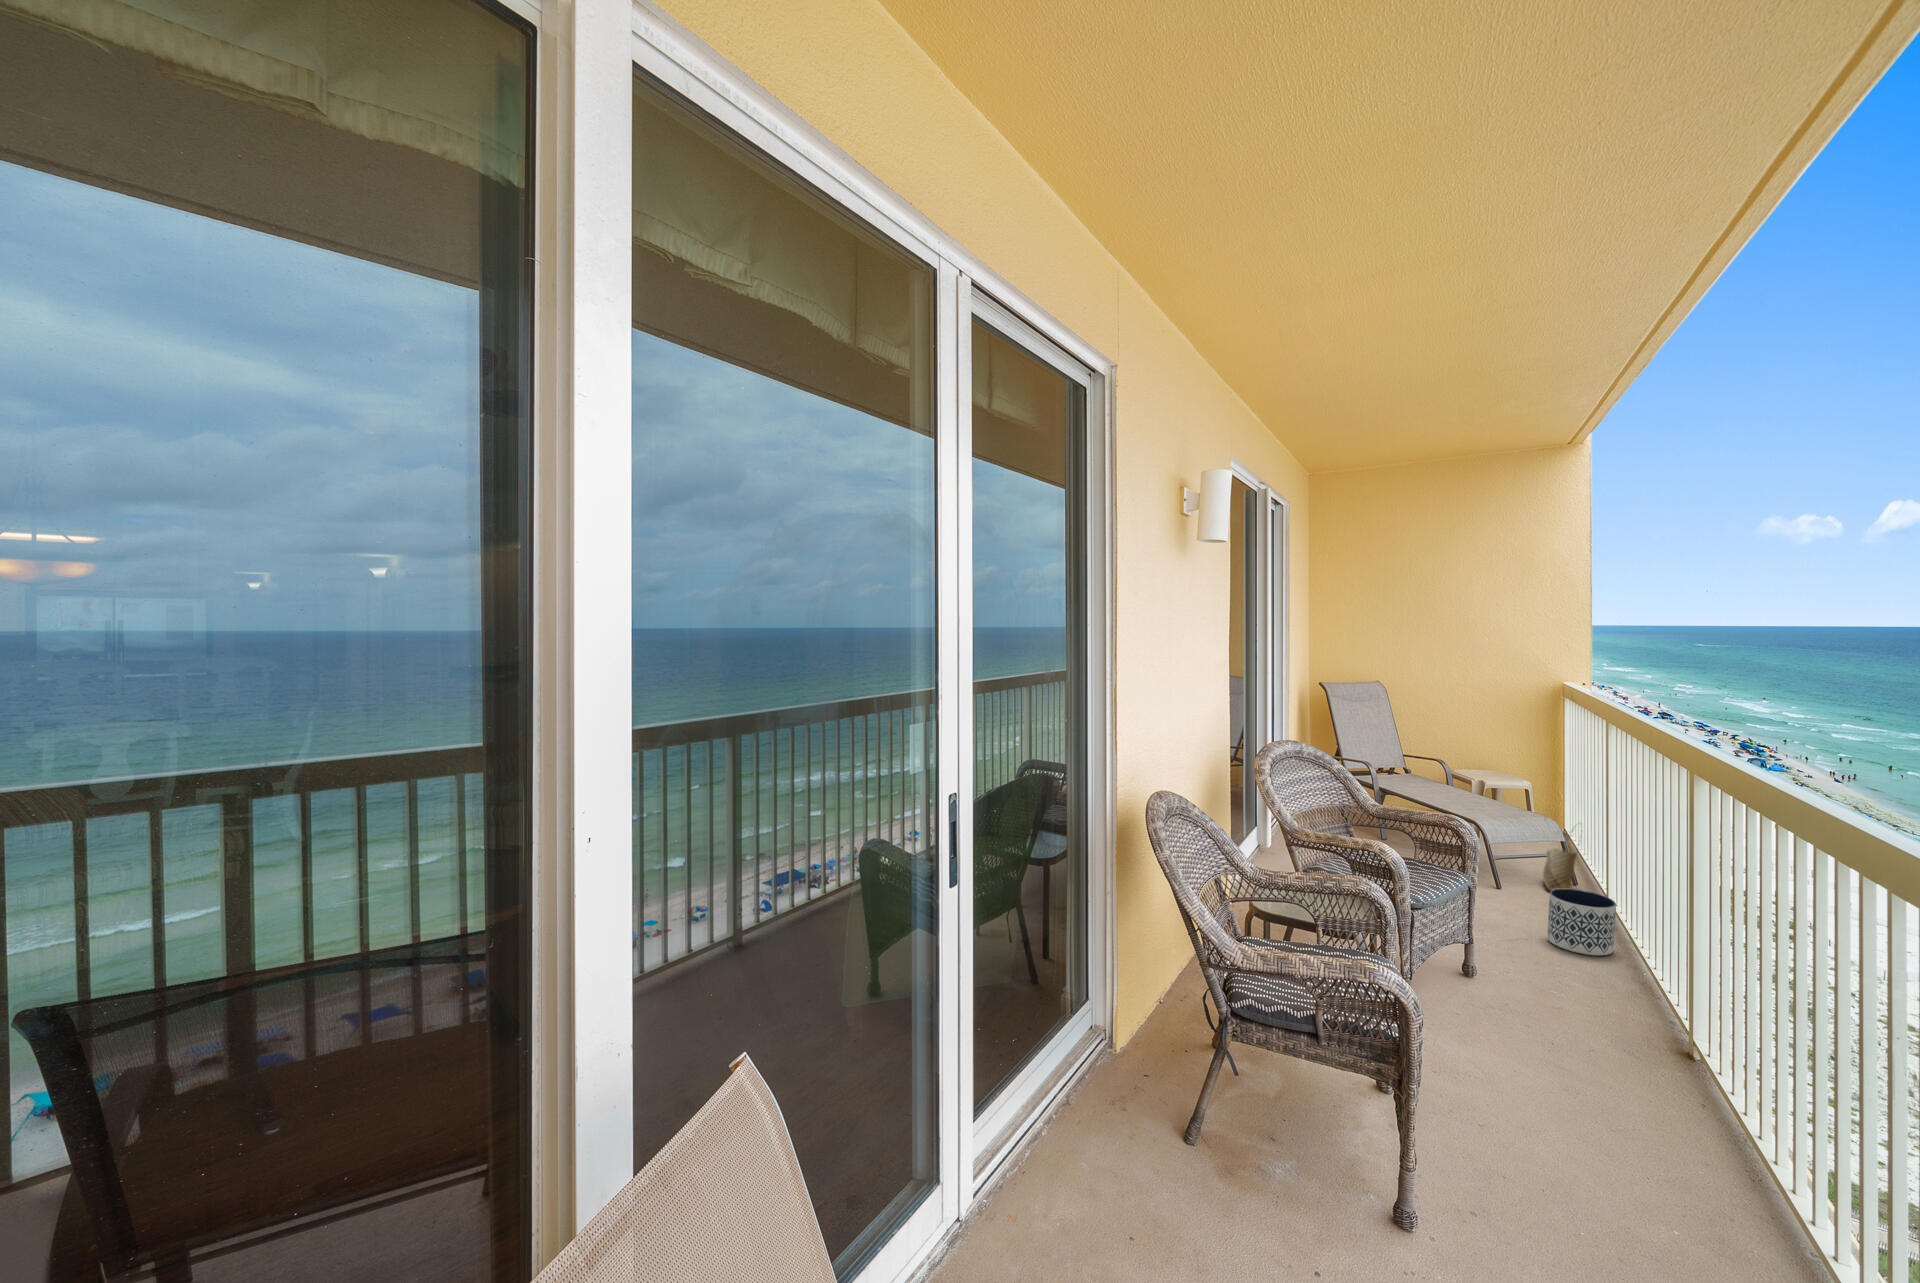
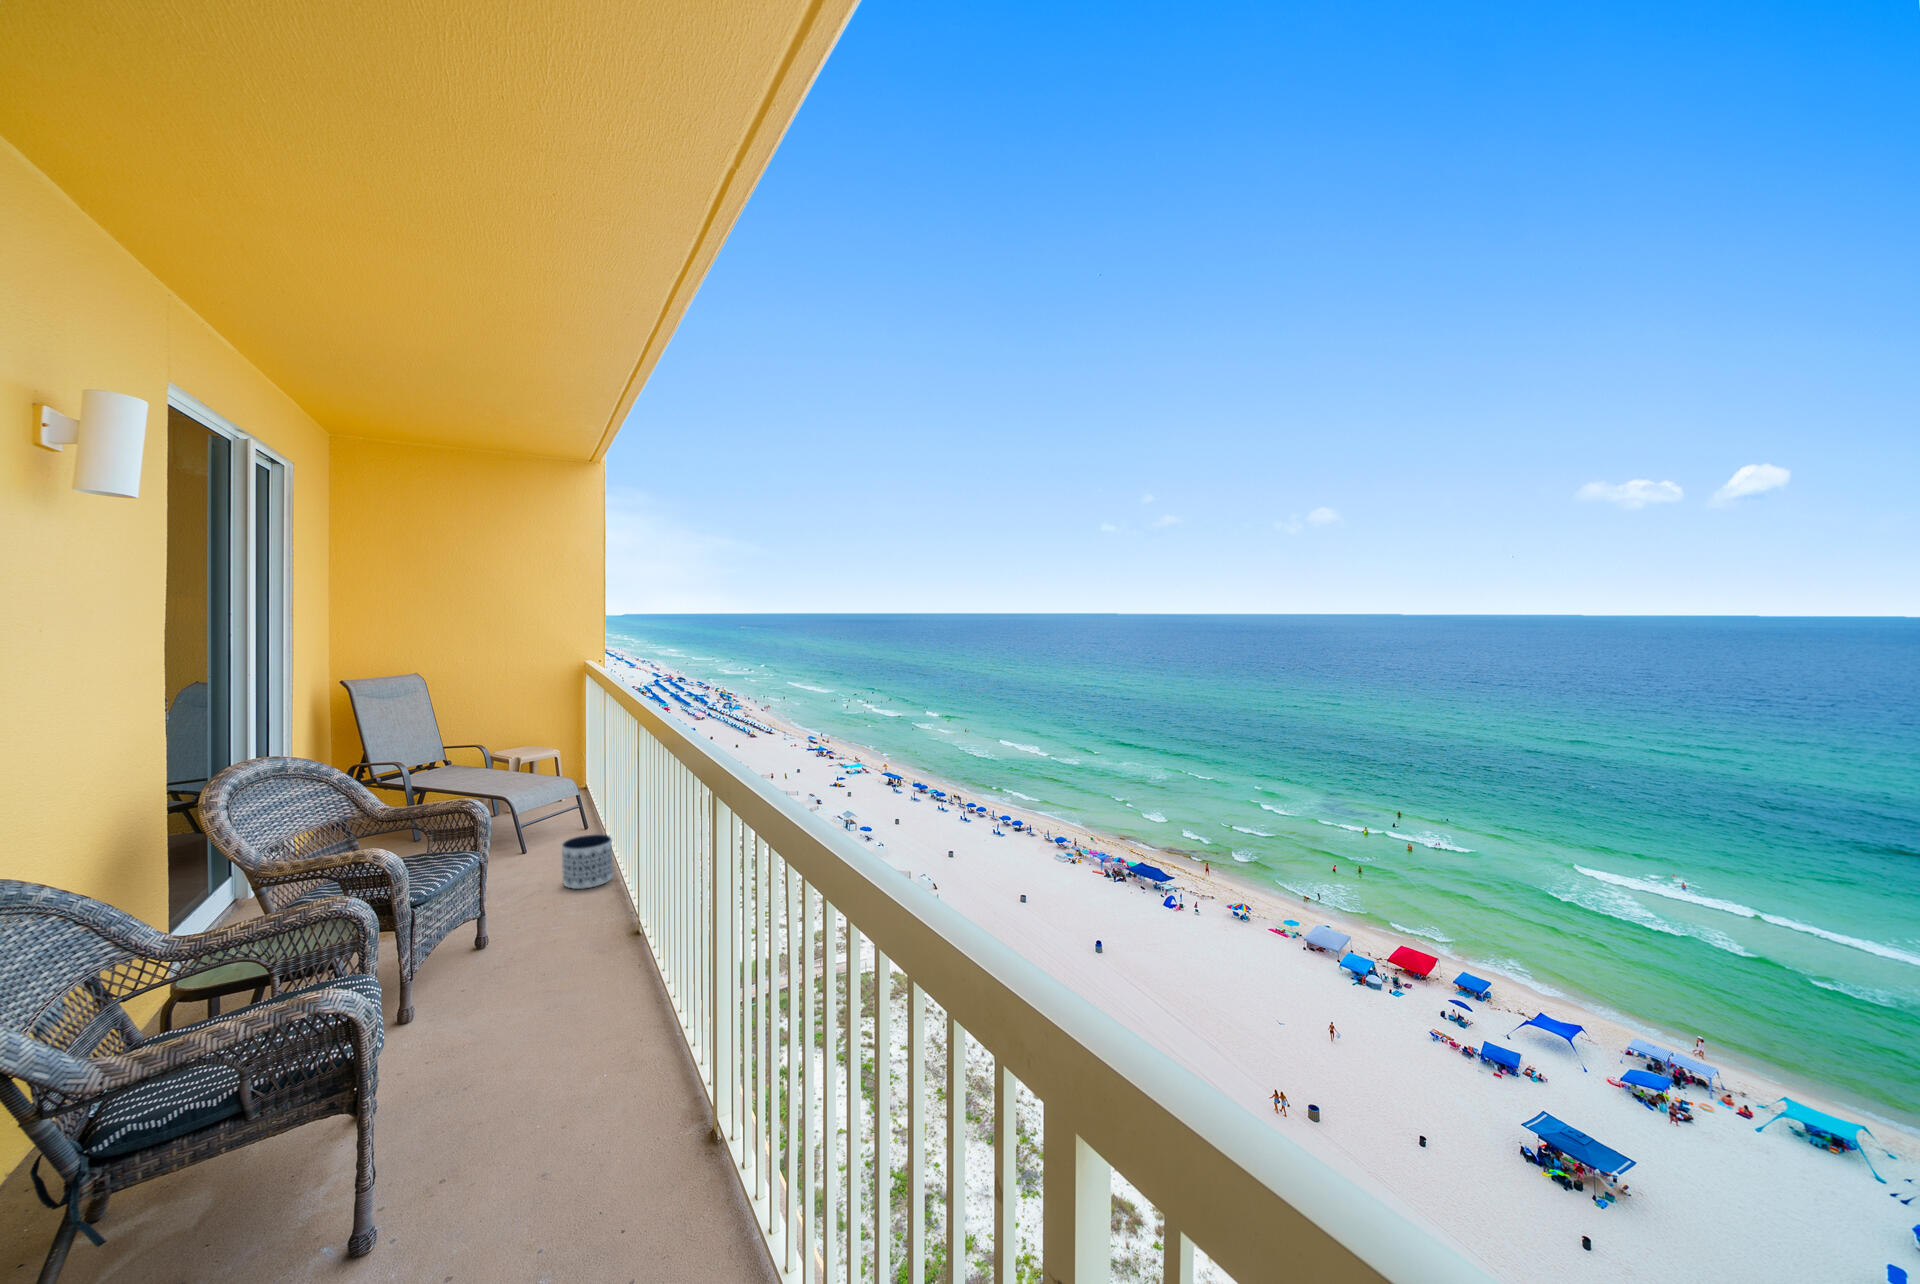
woven basket: present [1543,839,1578,890] -> none [563,778,592,840]

